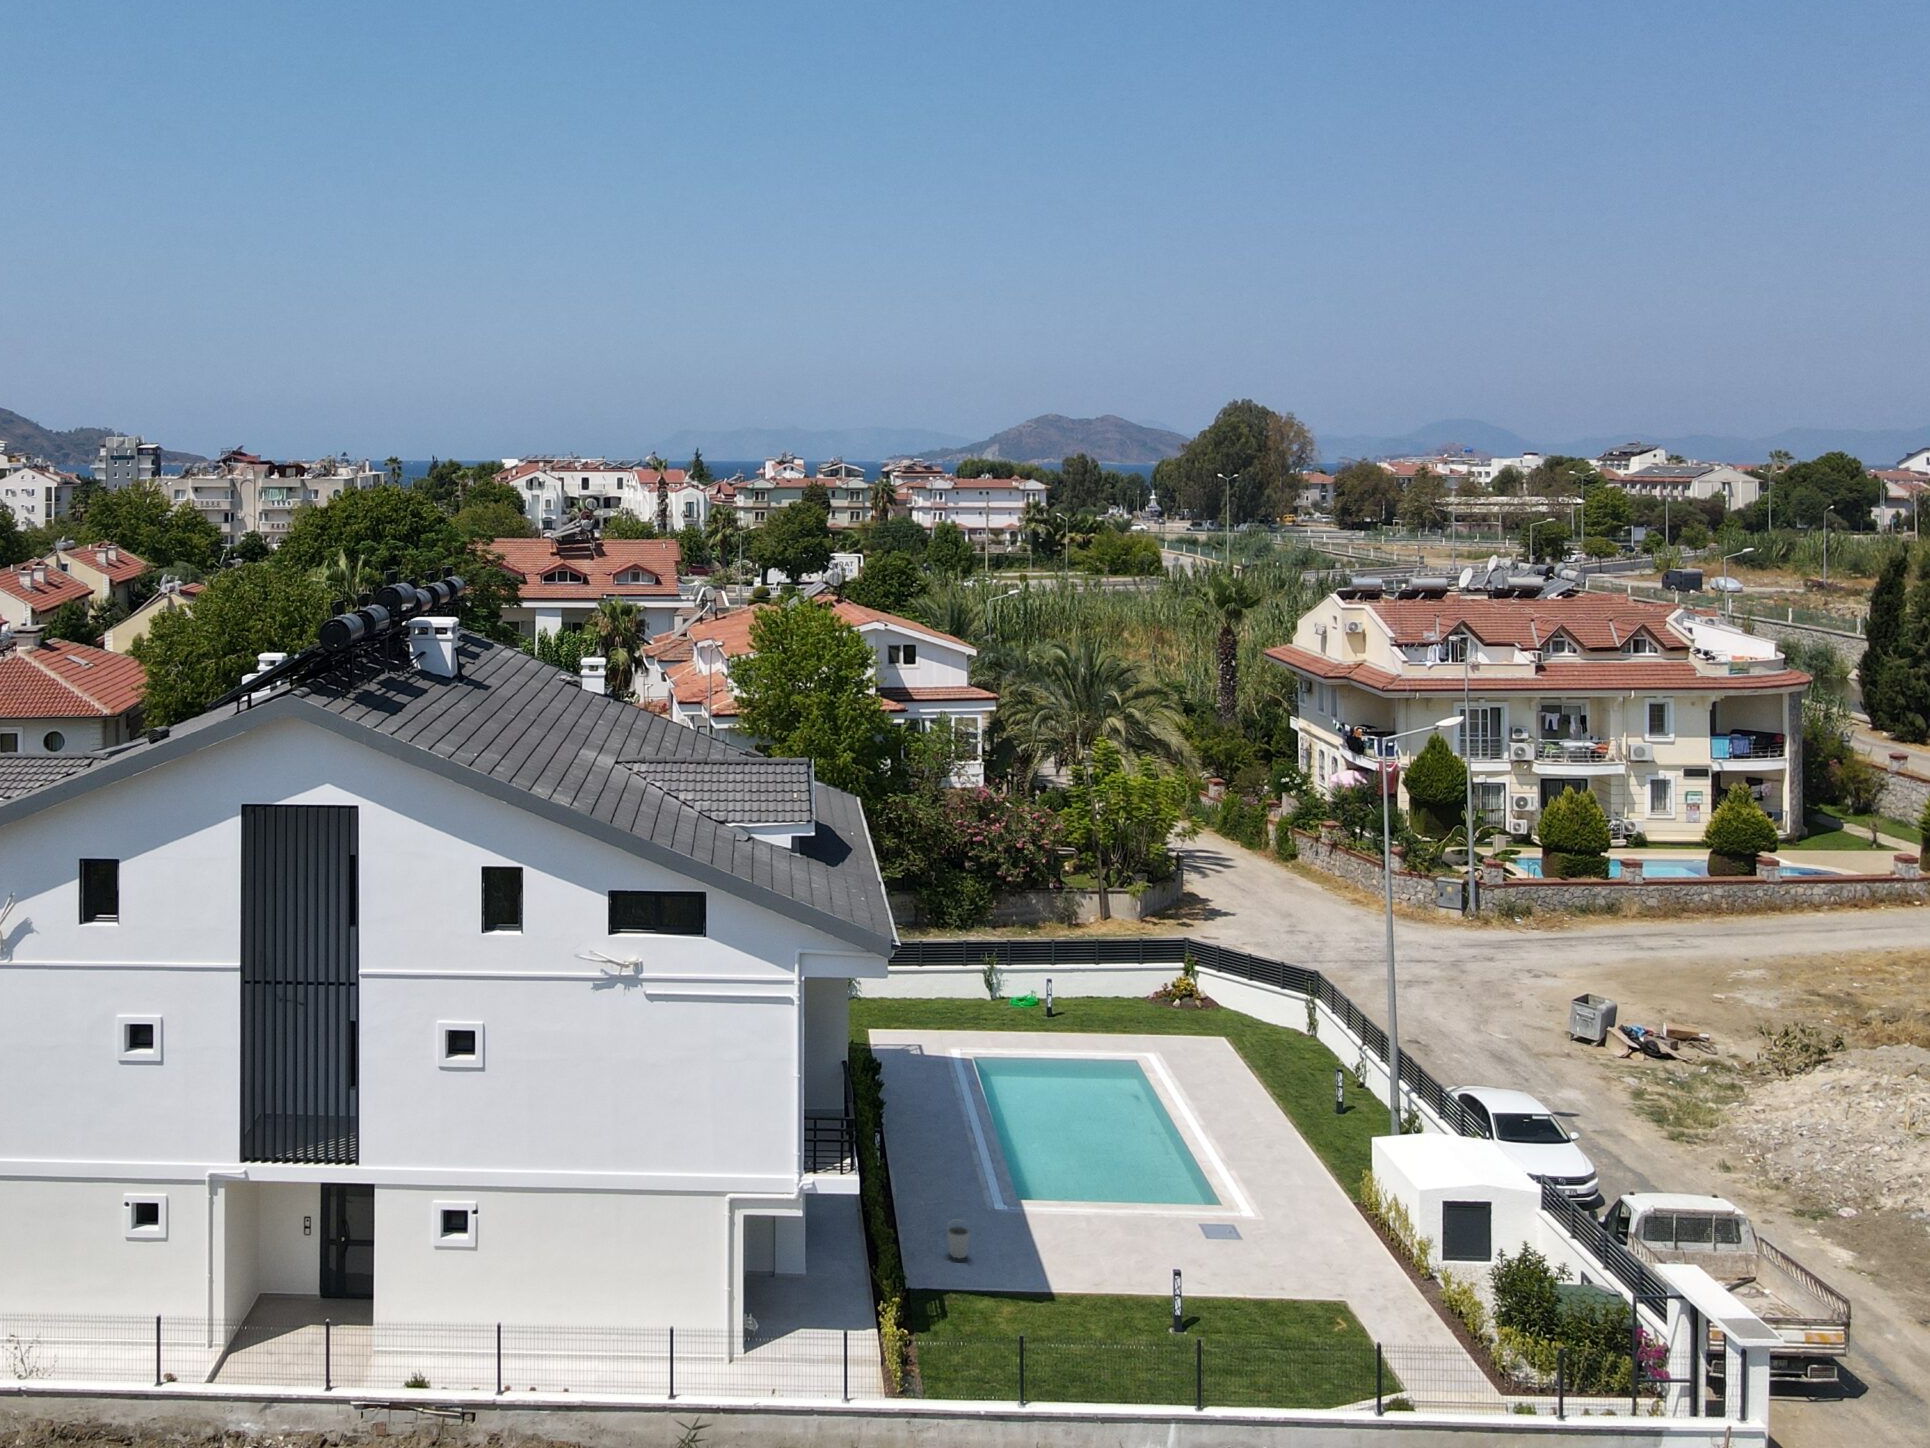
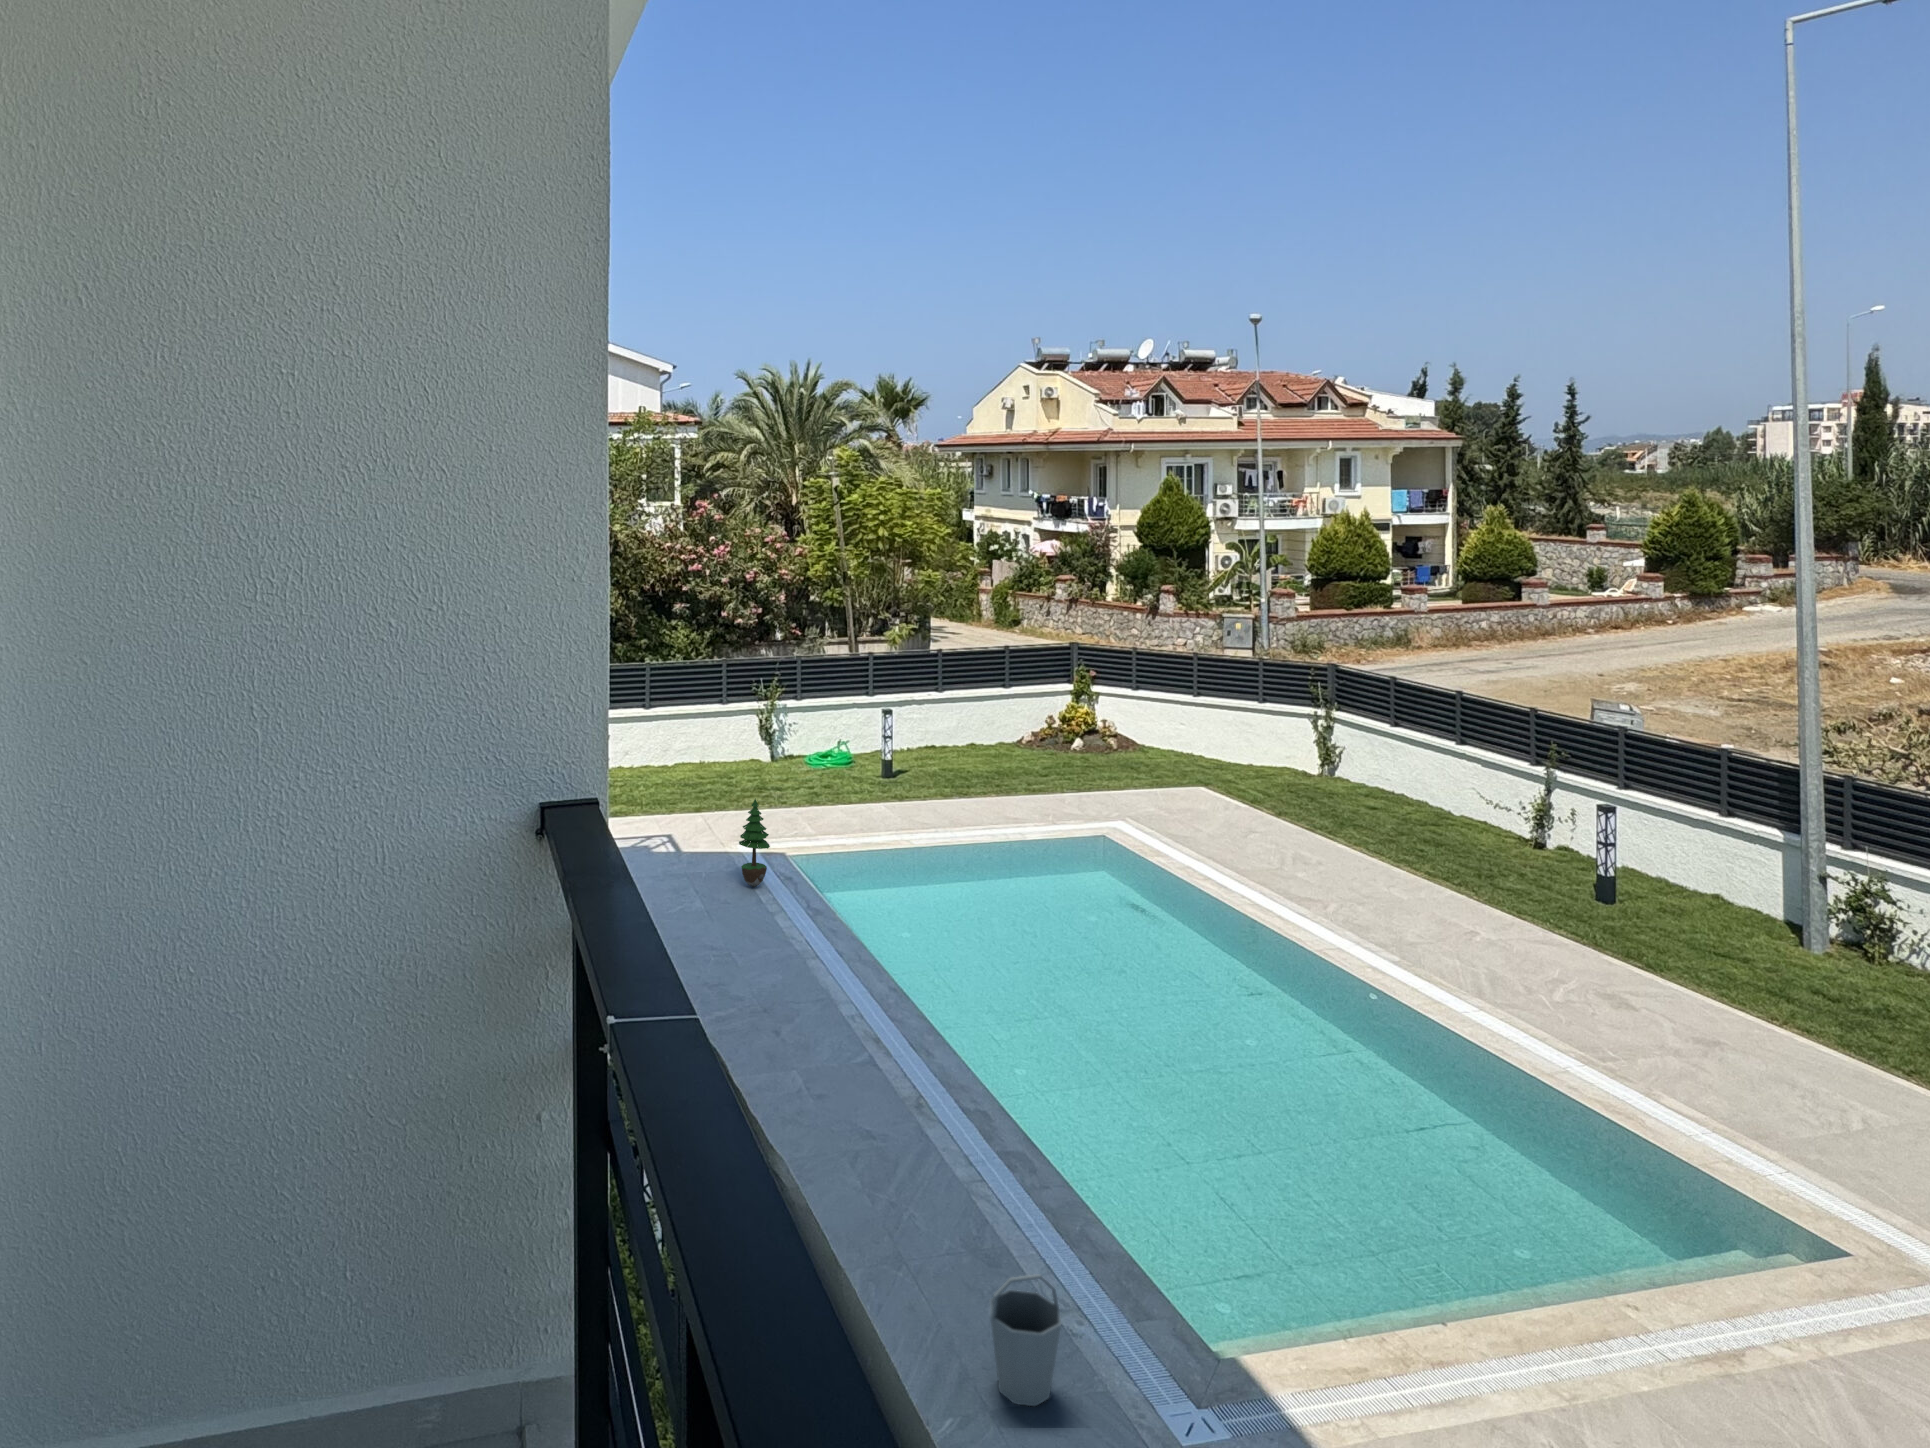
potted tree: none [944,1034,961,1081] -> present [739,799,770,887]

